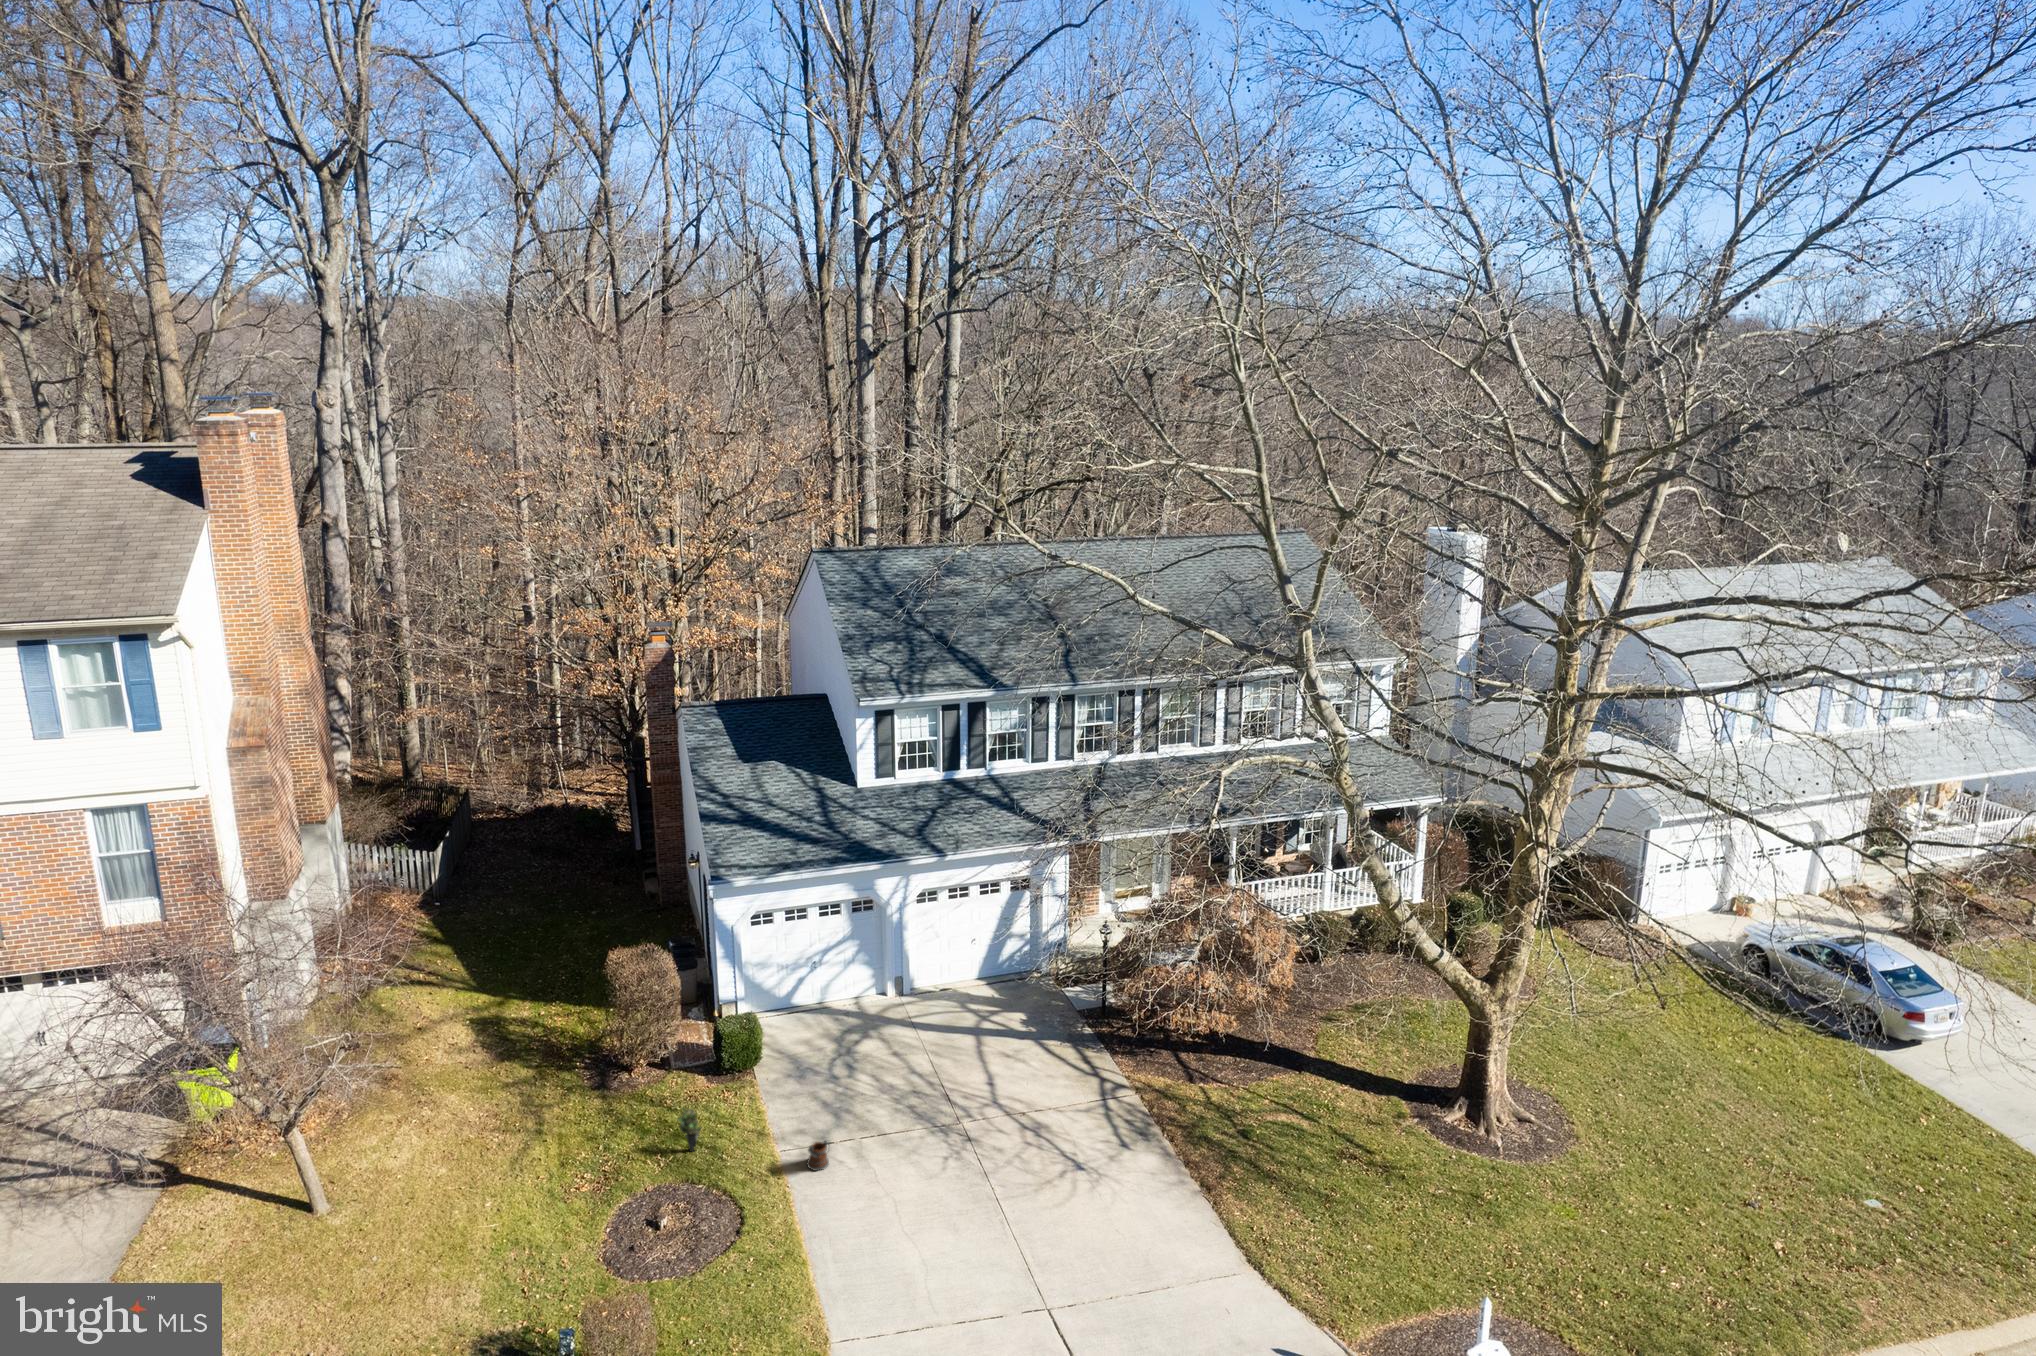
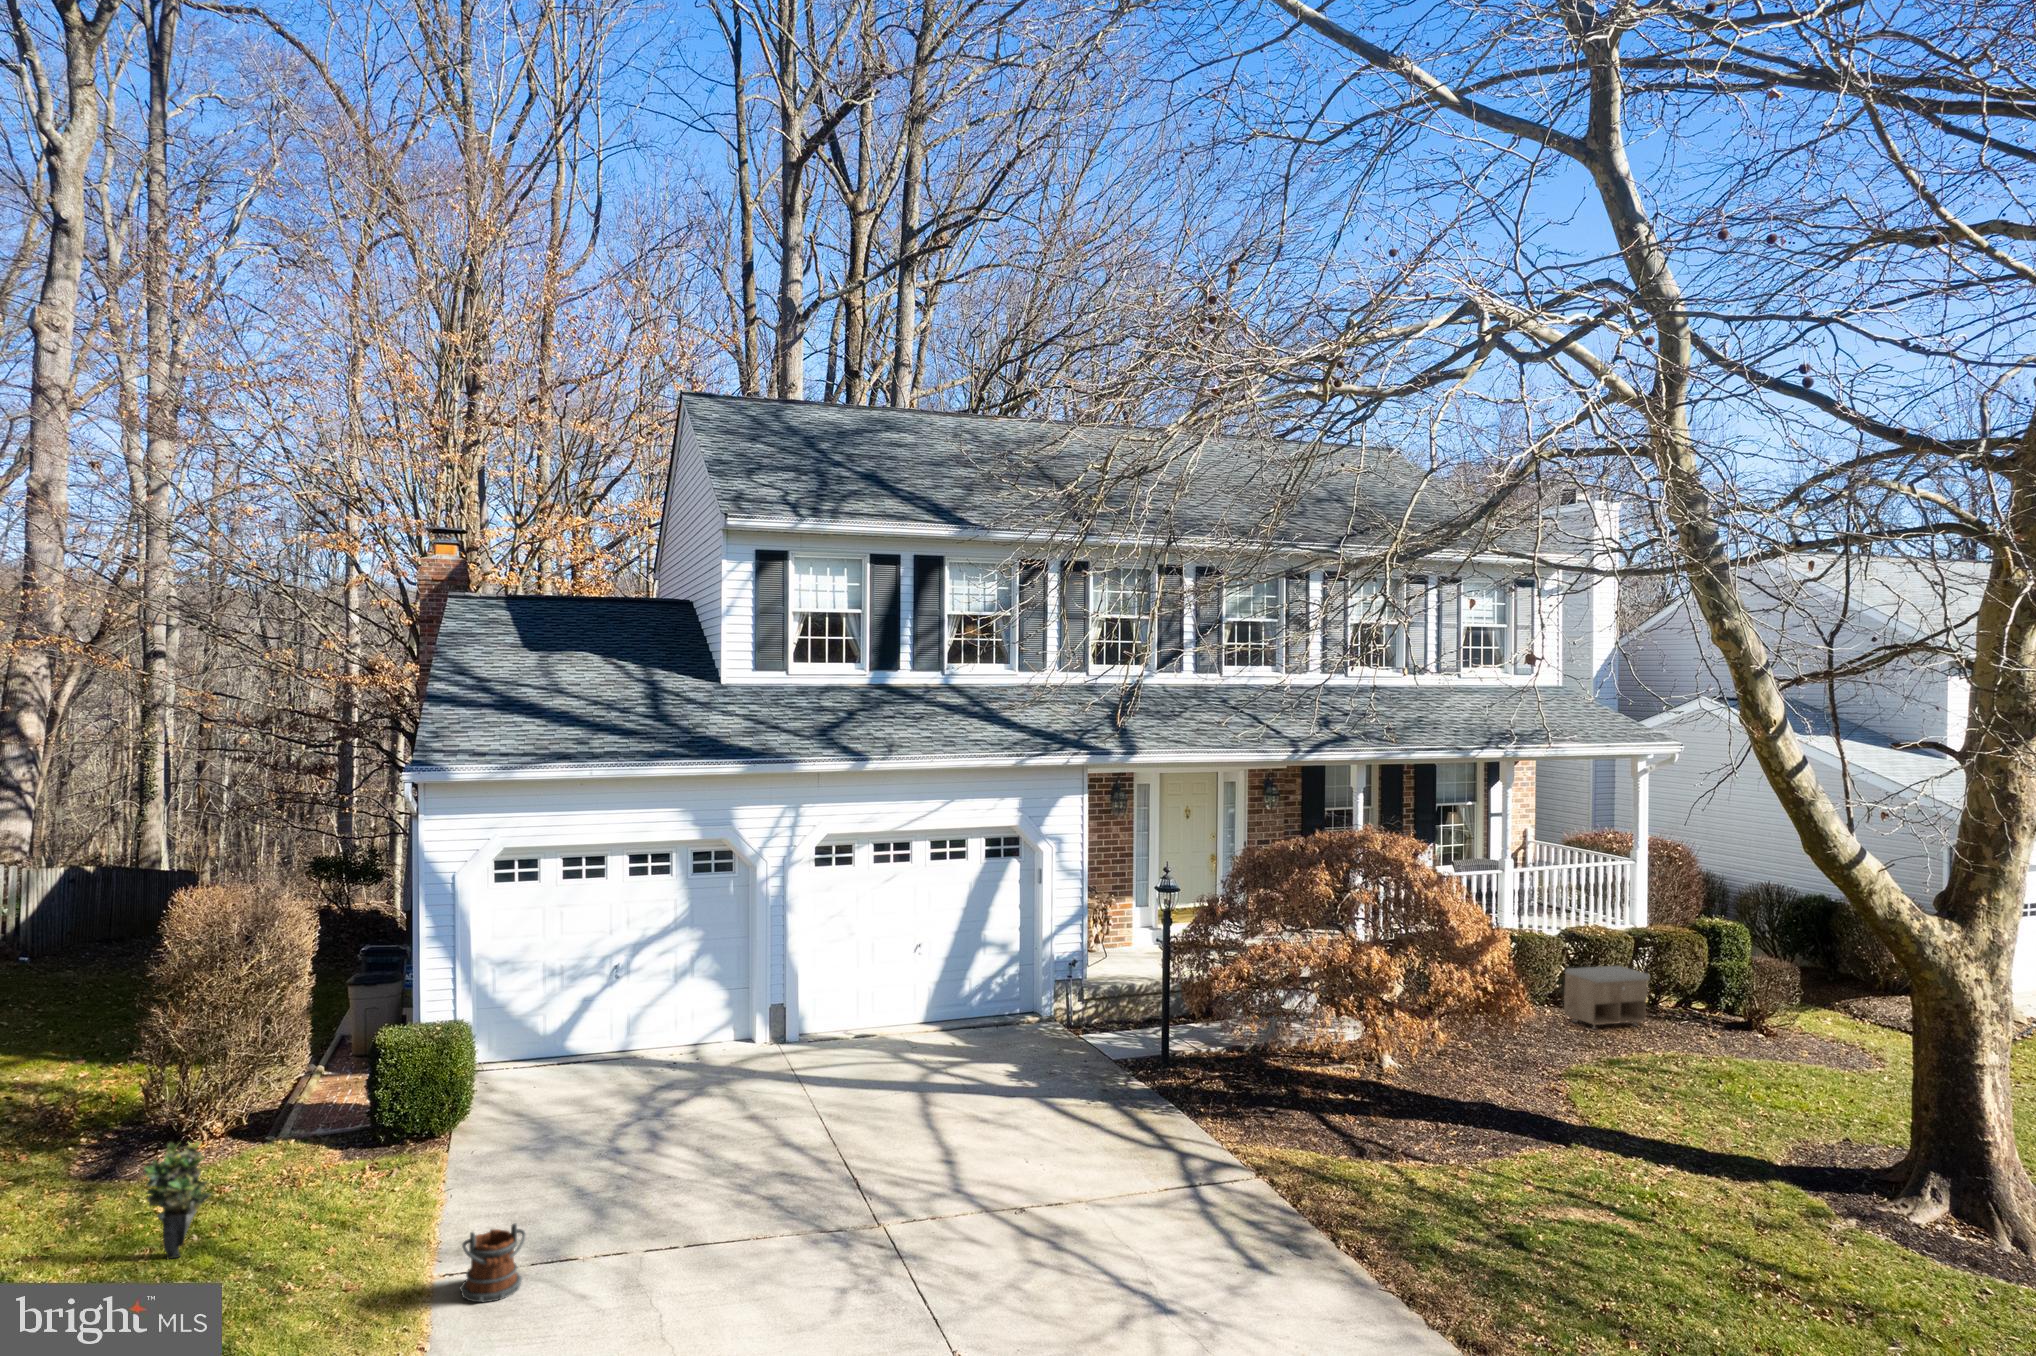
storage bench: none [1343,935,1393,975] -> present [1564,966,1650,1029]

